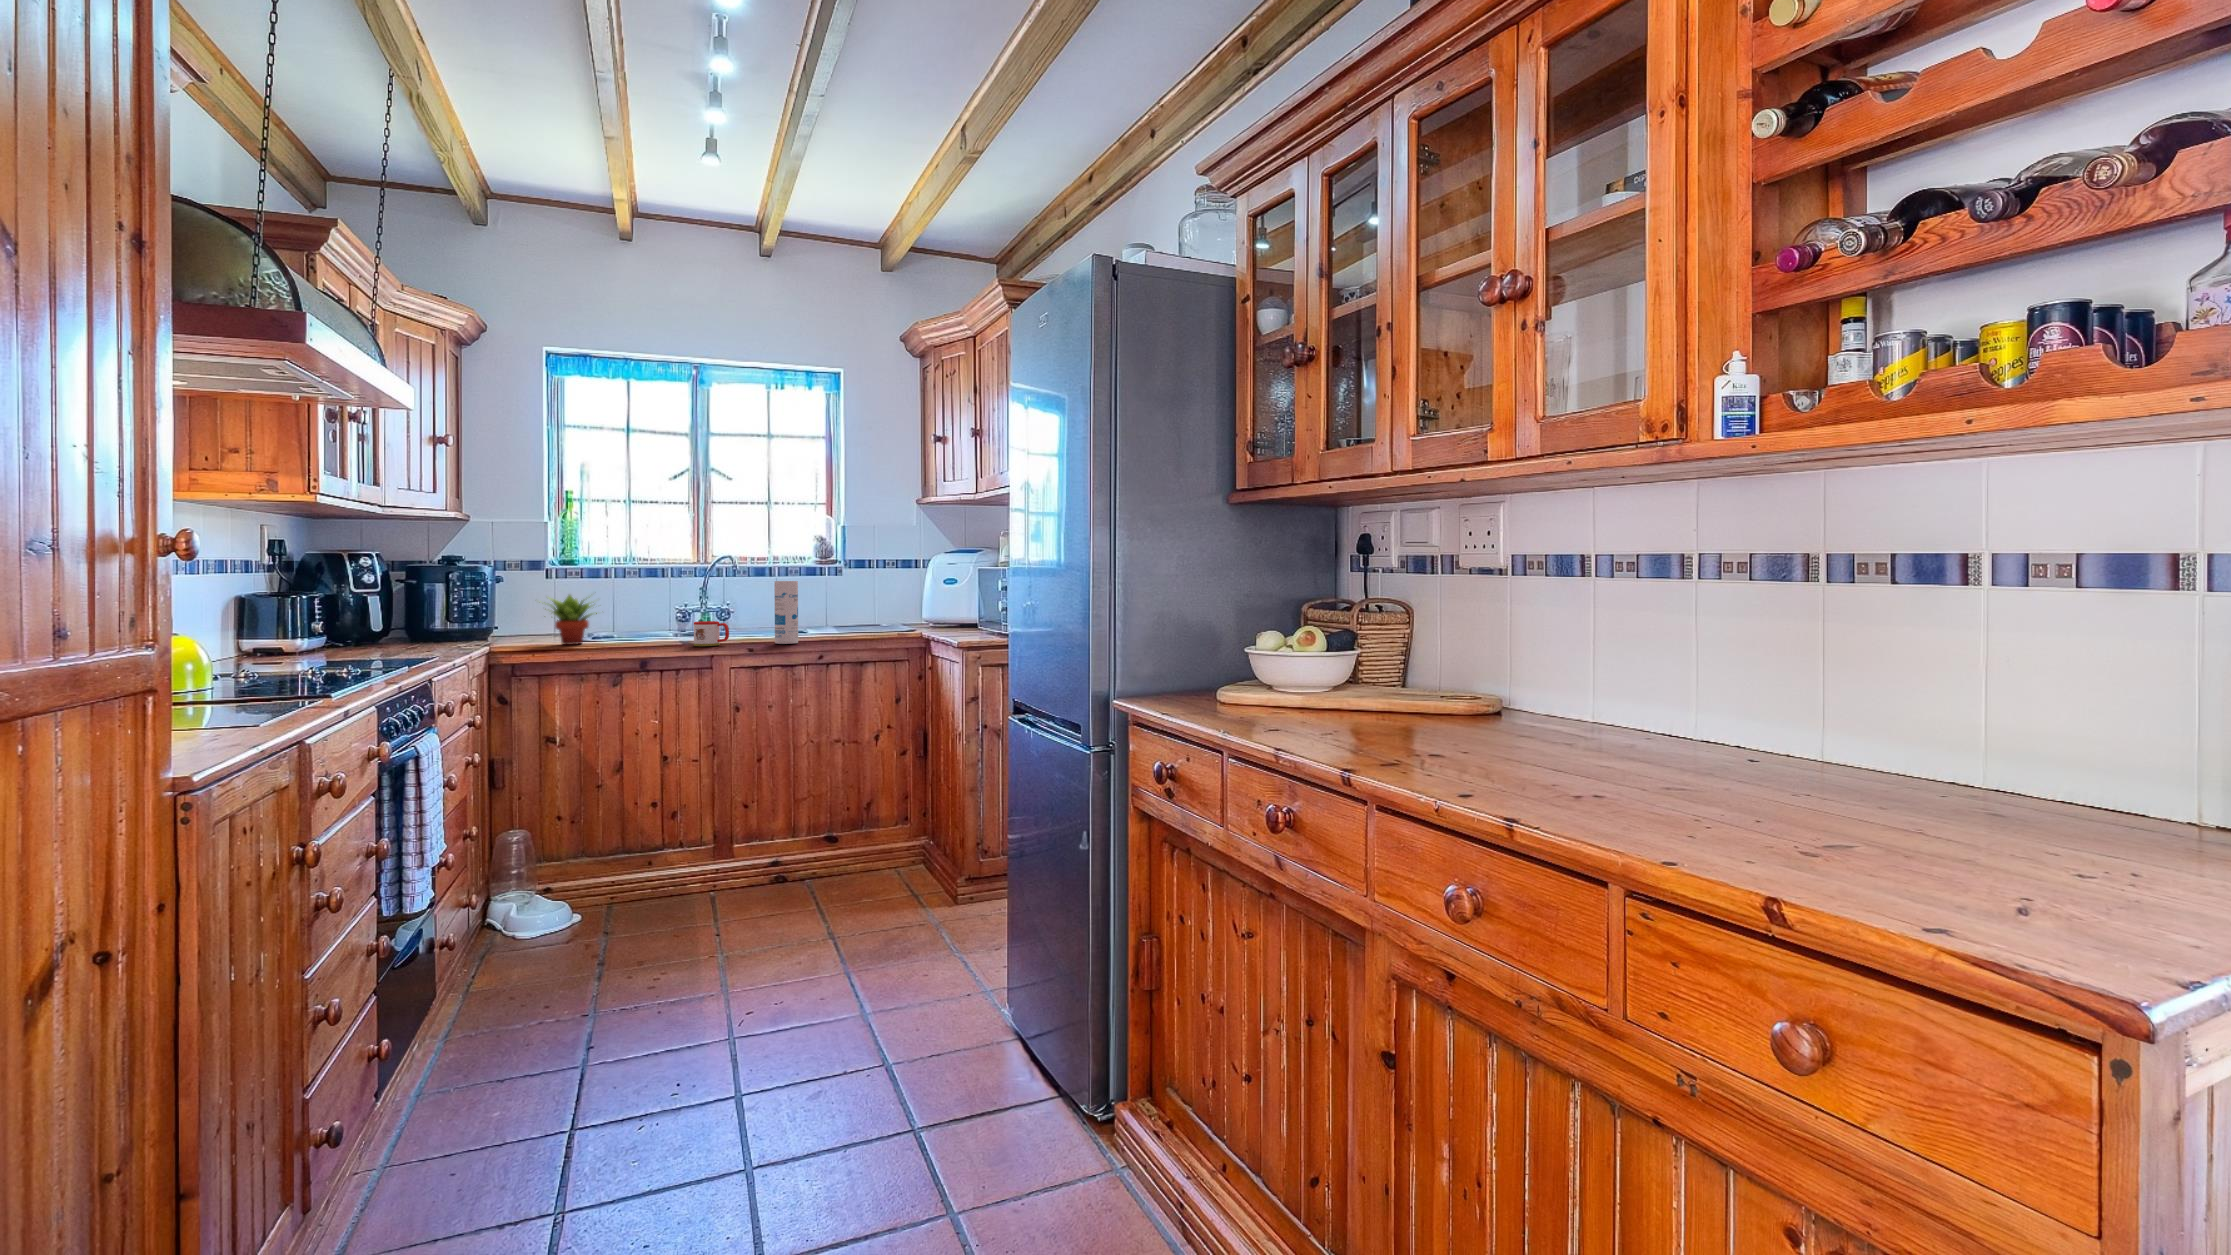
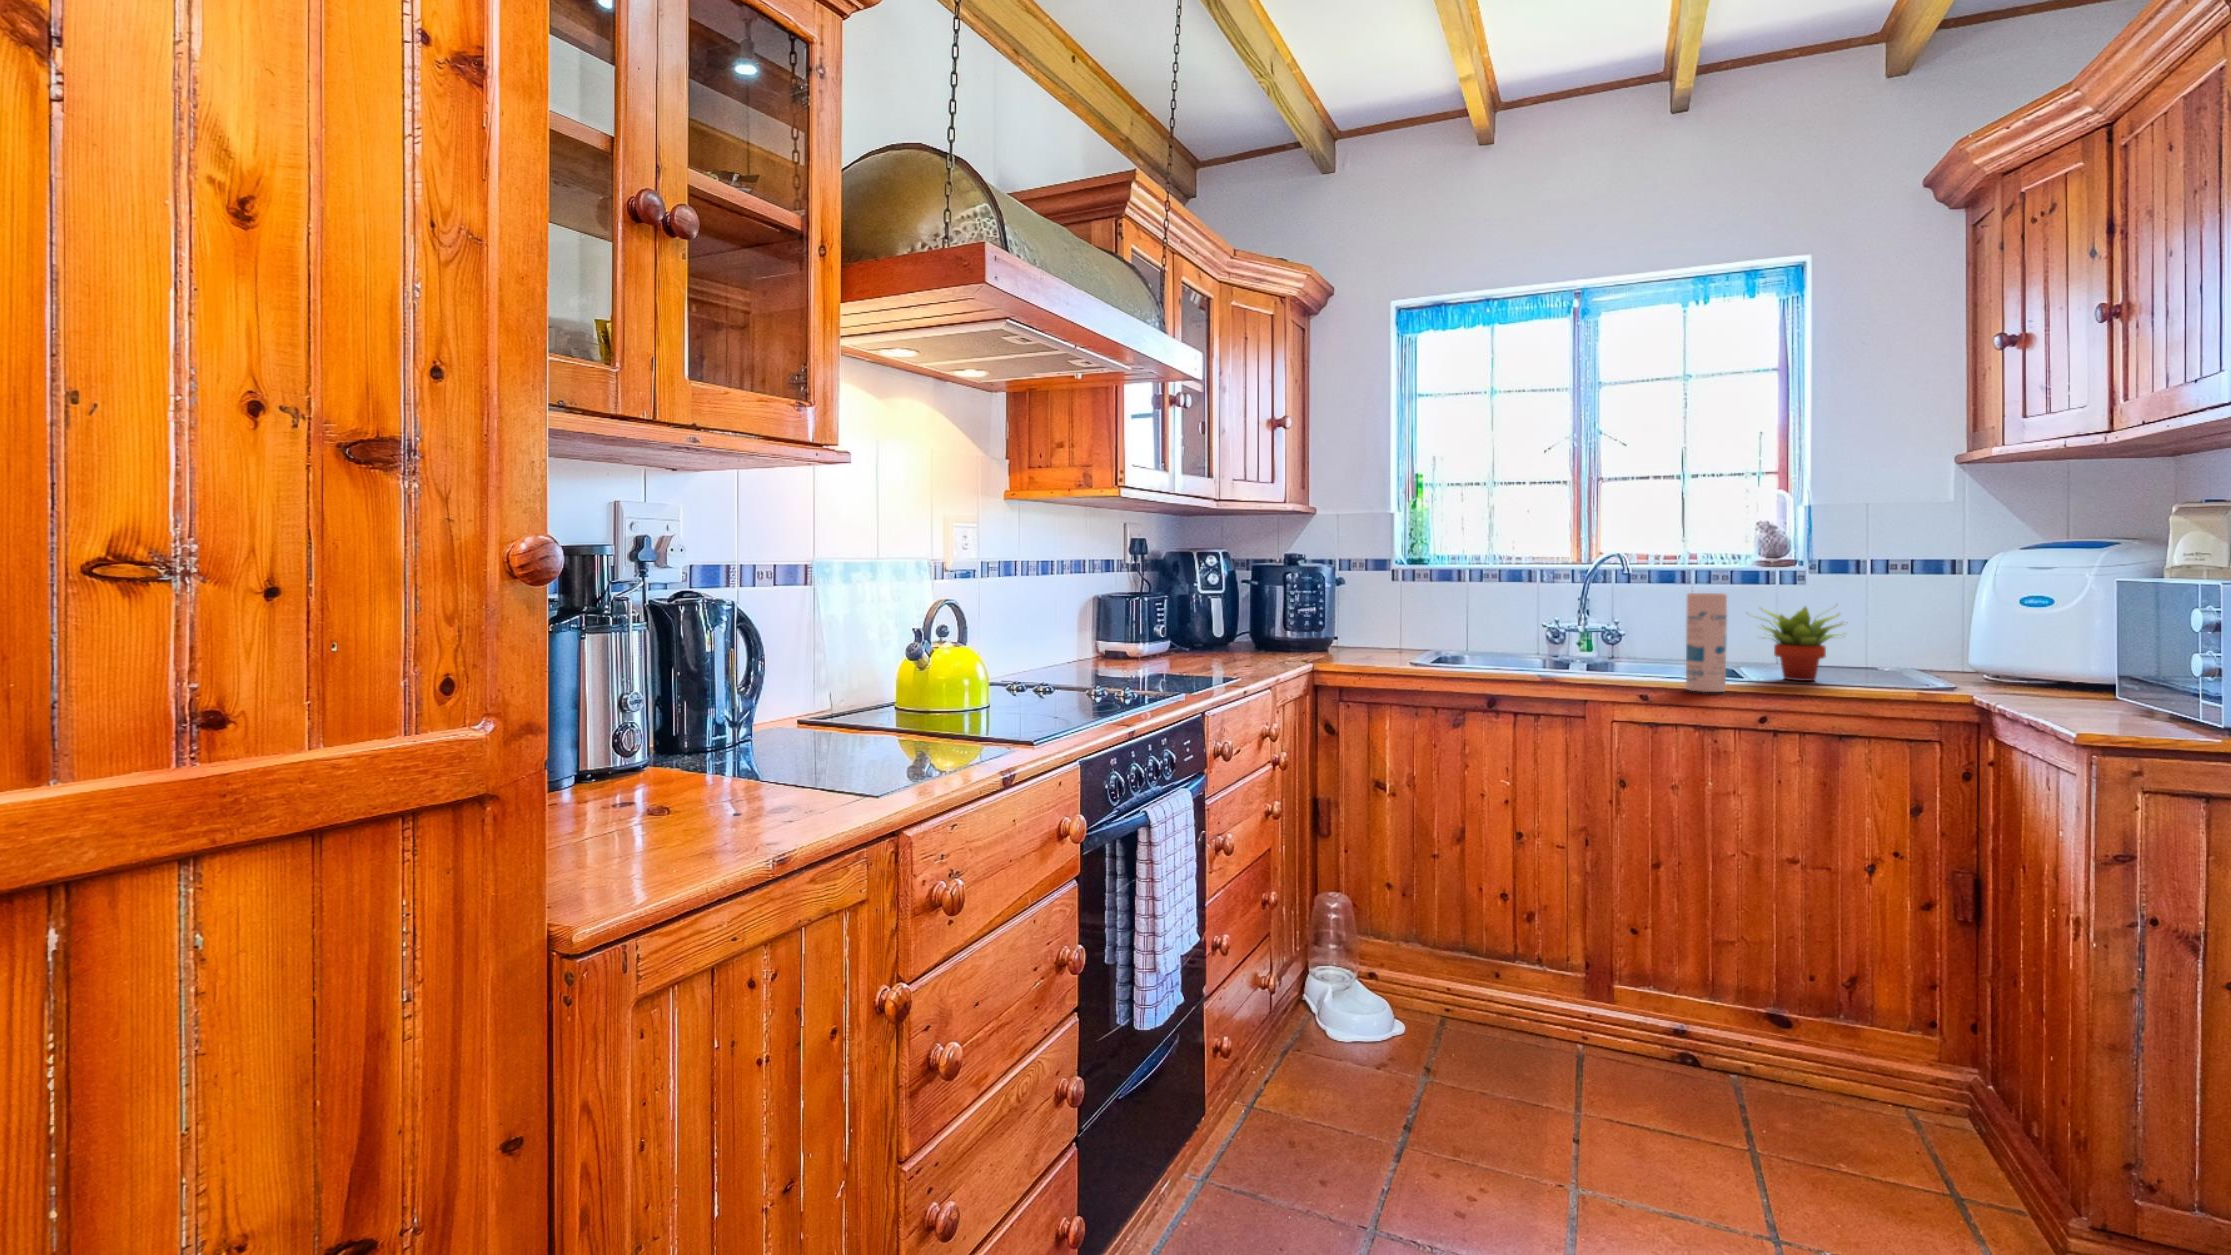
succulent plant: present [545,595,597,645] -> present [1760,605,1842,681]
mug: present [694,621,729,646] -> none [1561,648,1613,685]

